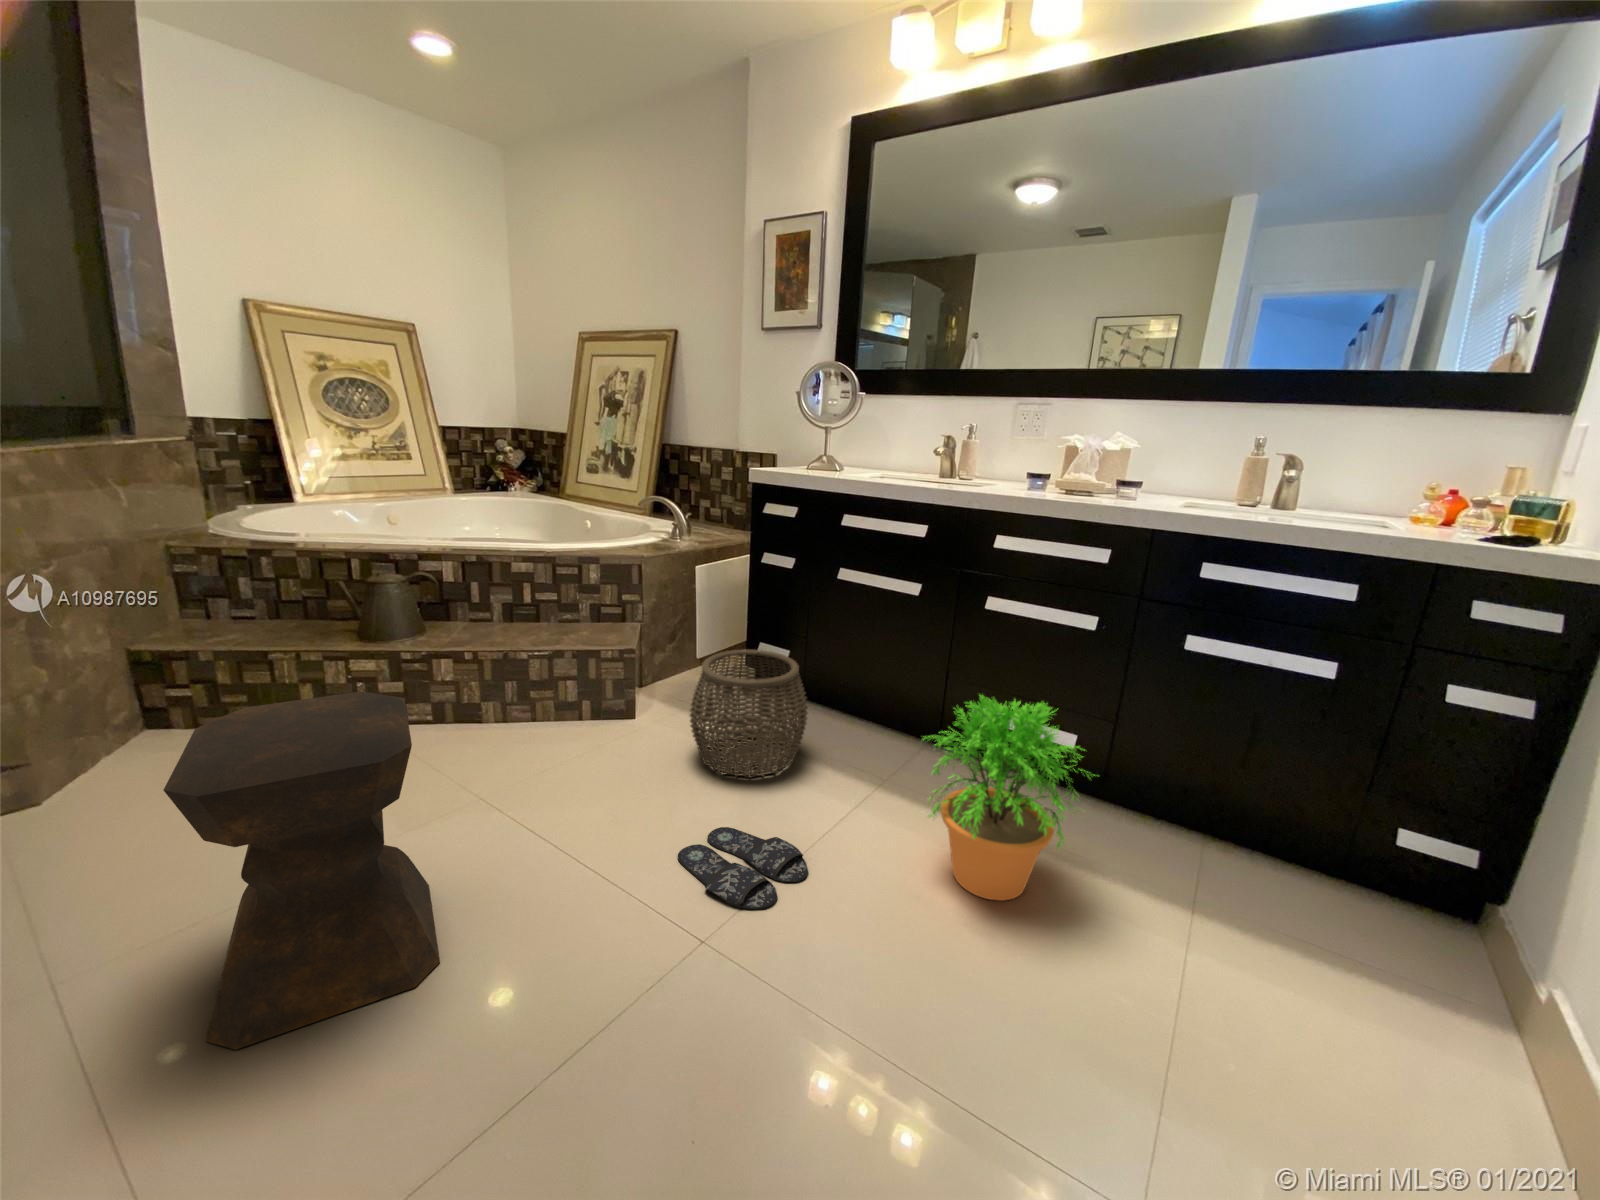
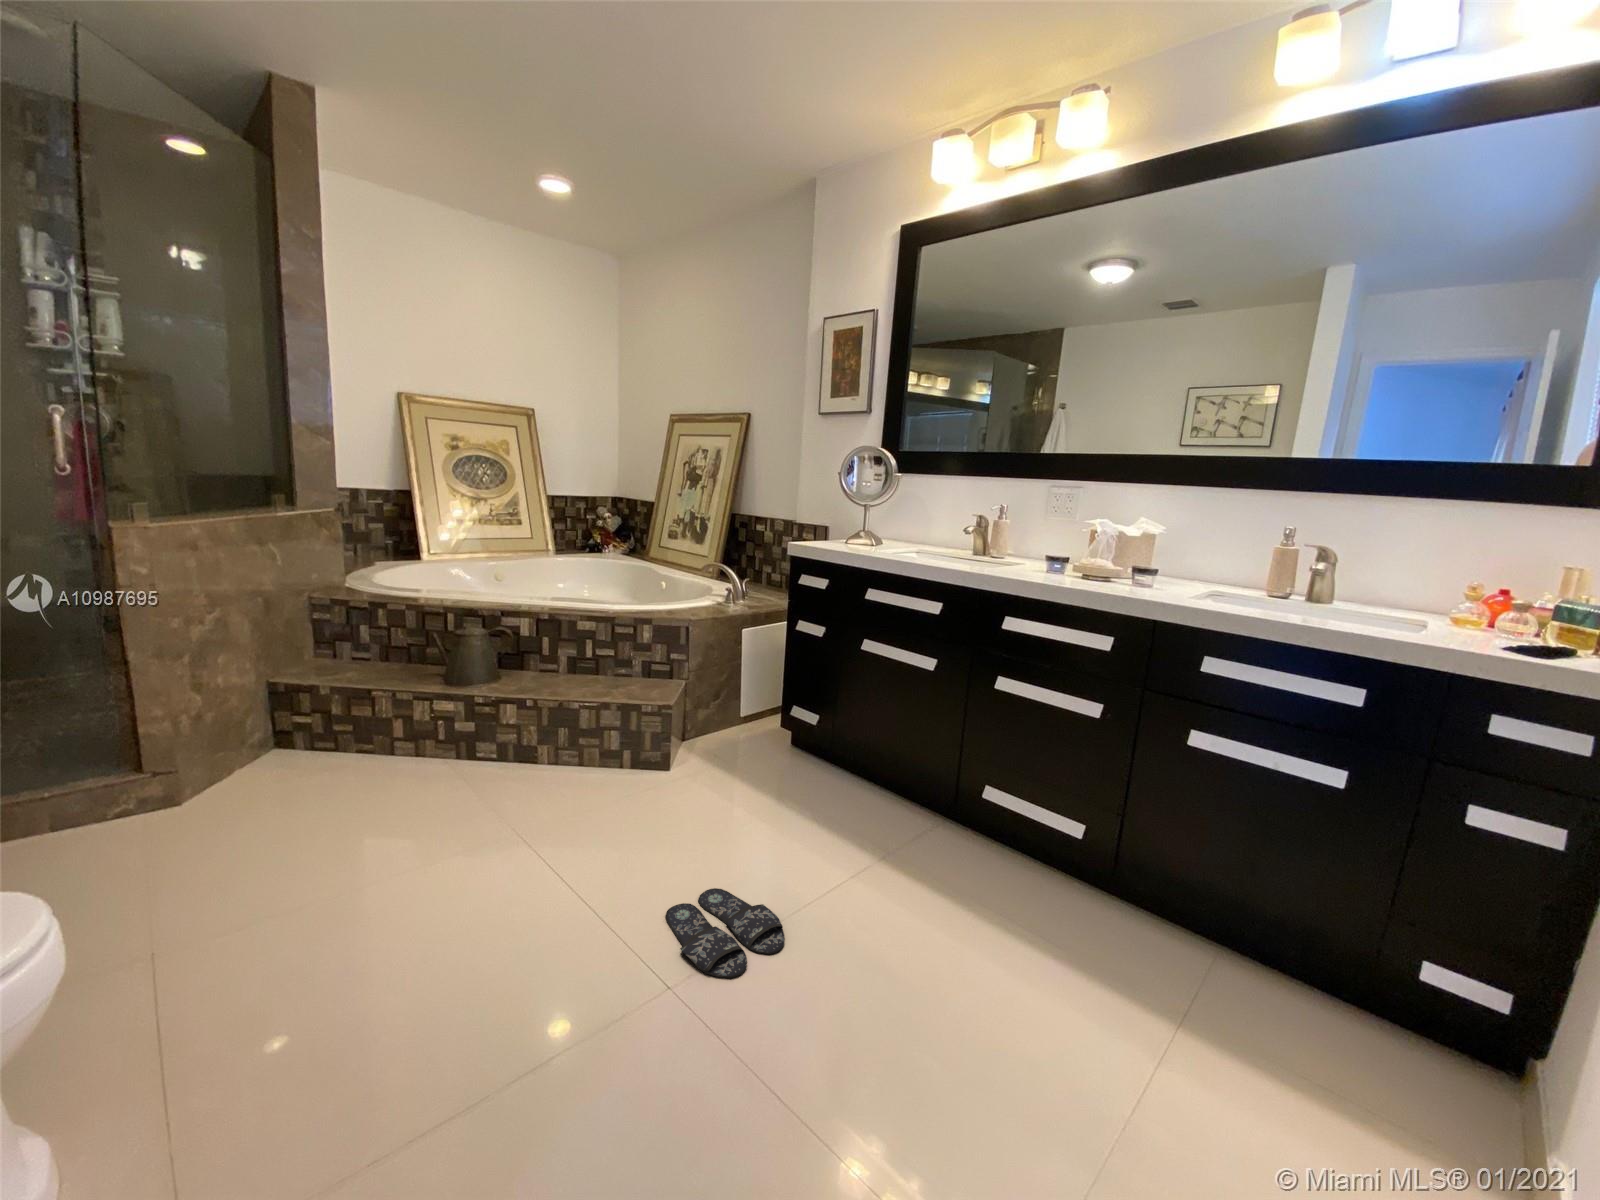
woven basket: present [690,650,808,778] -> none [707,714,819,841]
stool: present [163,691,440,1050] -> none [208,740,444,1050]
potted plant: present [923,695,1082,901] -> none [899,781,1073,1002]

